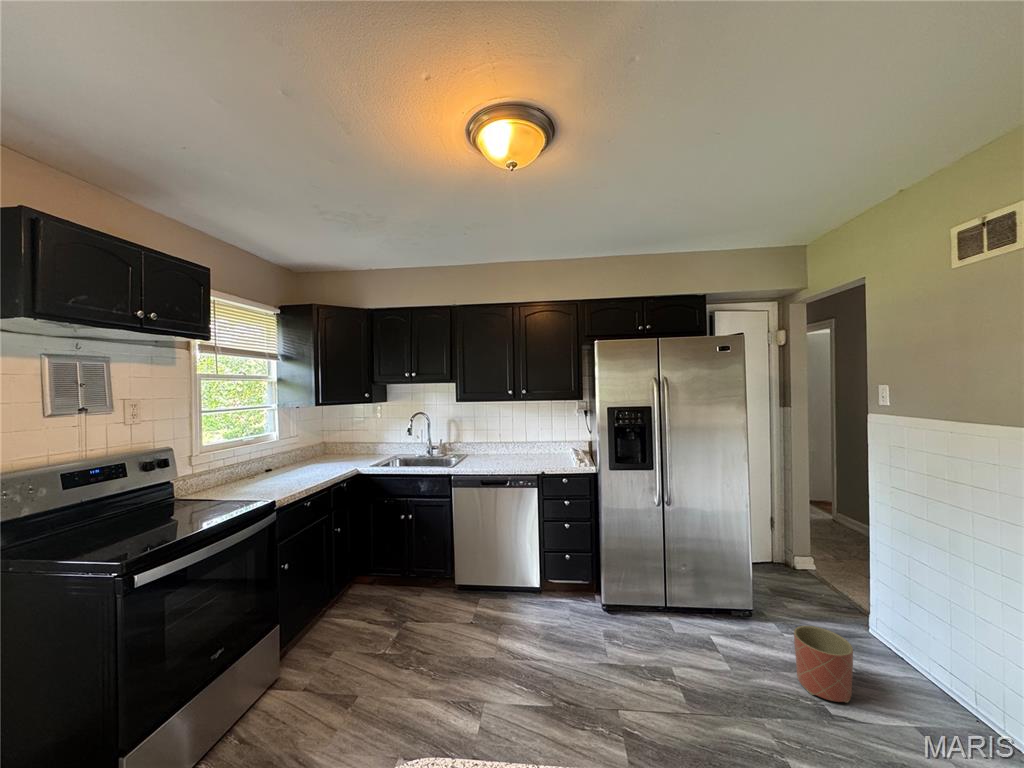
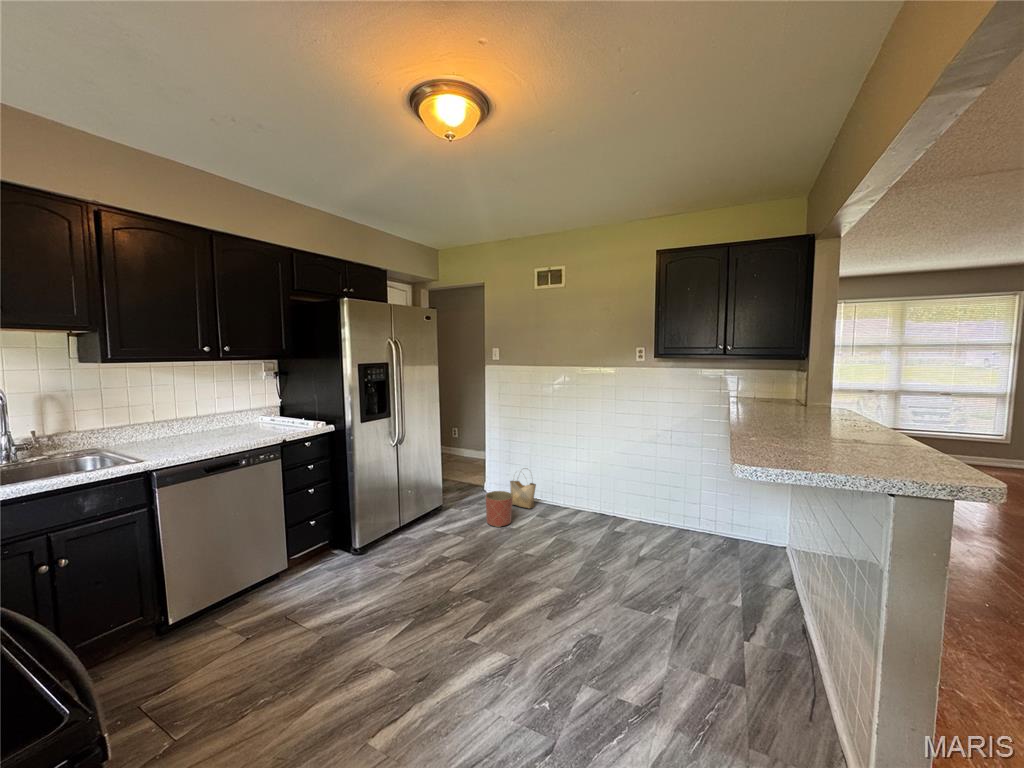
woven basket: none [891,617,956,713] -> present [510,481,536,509]

